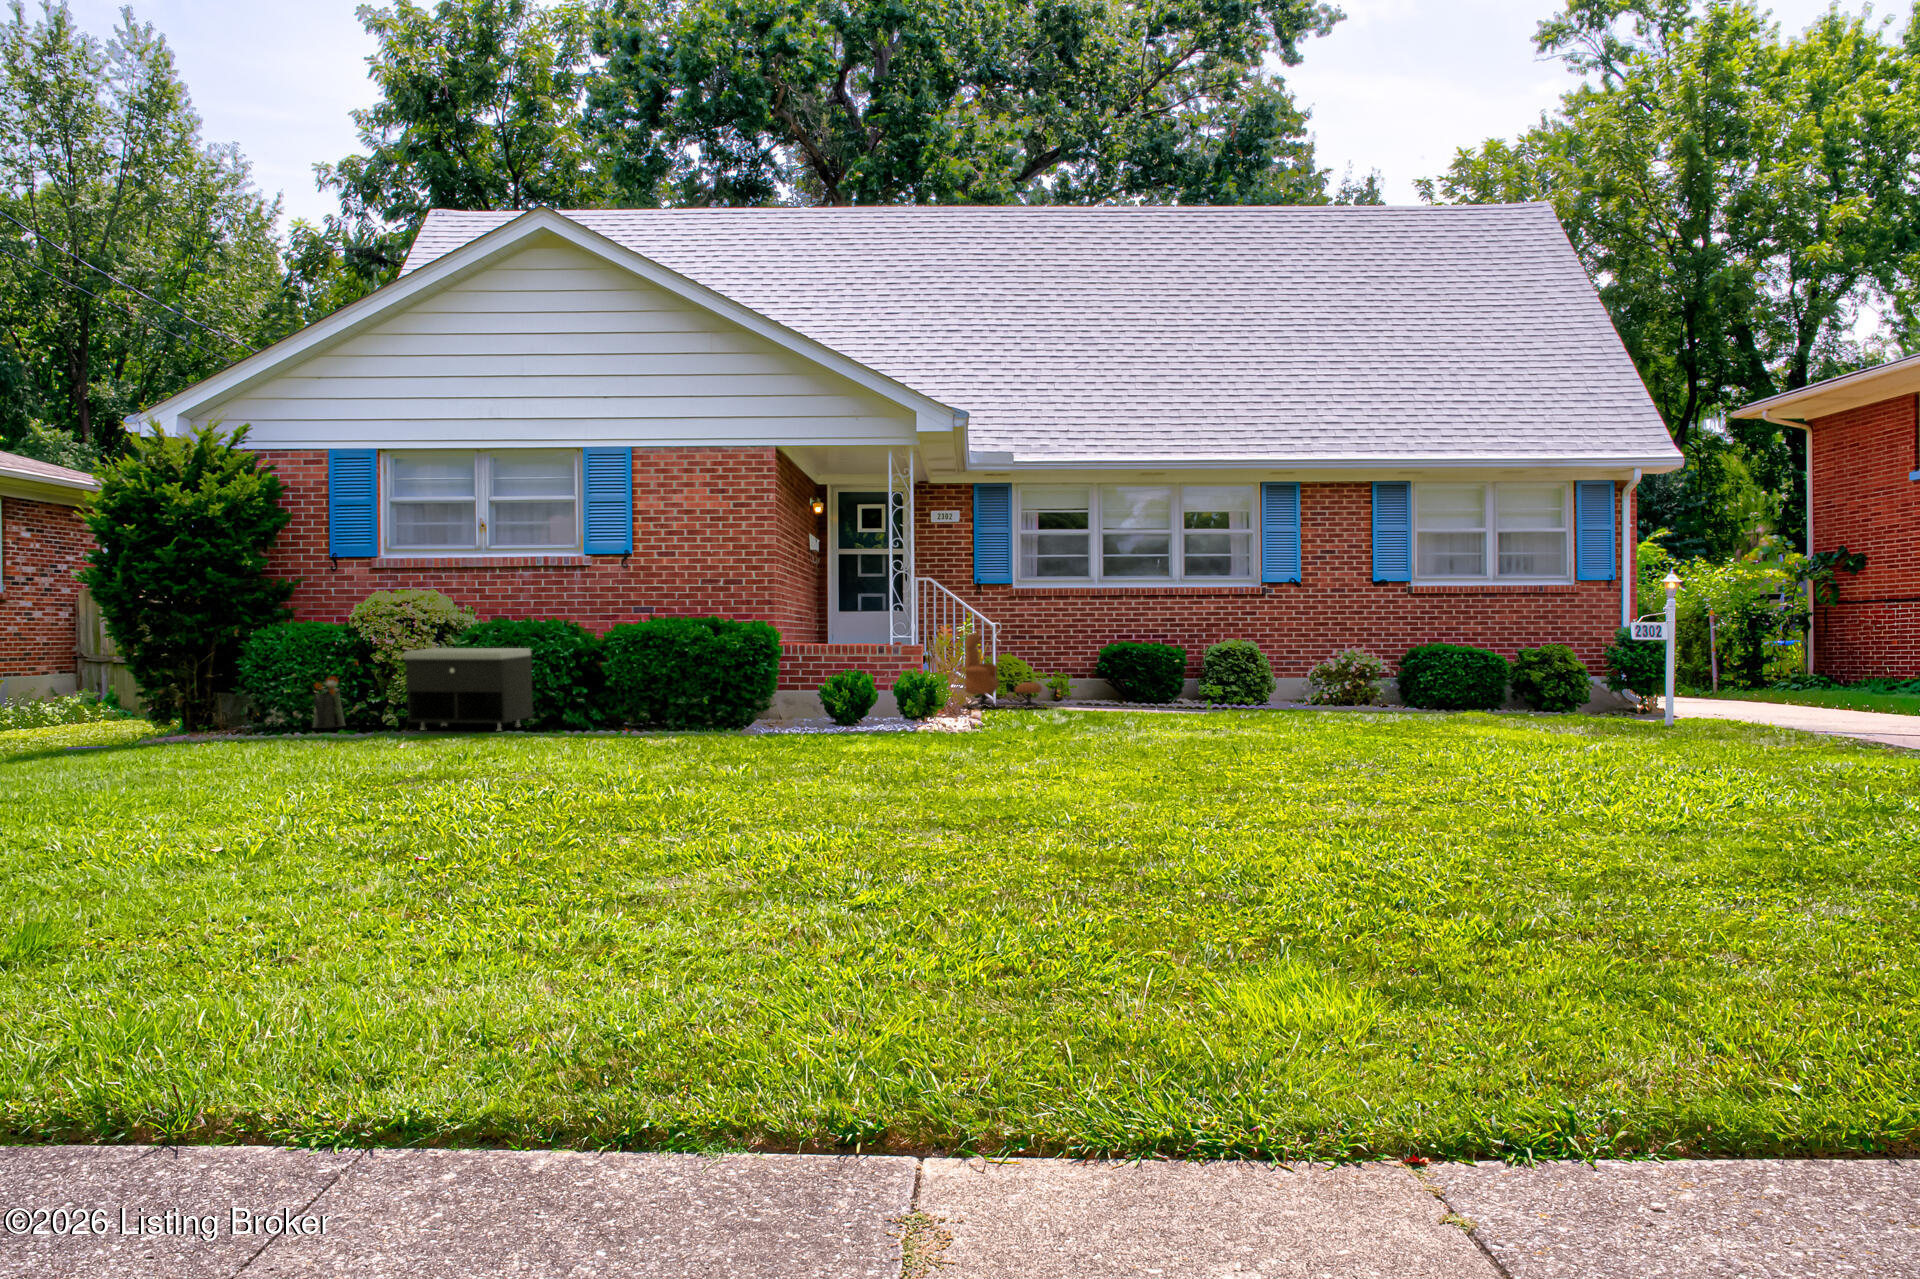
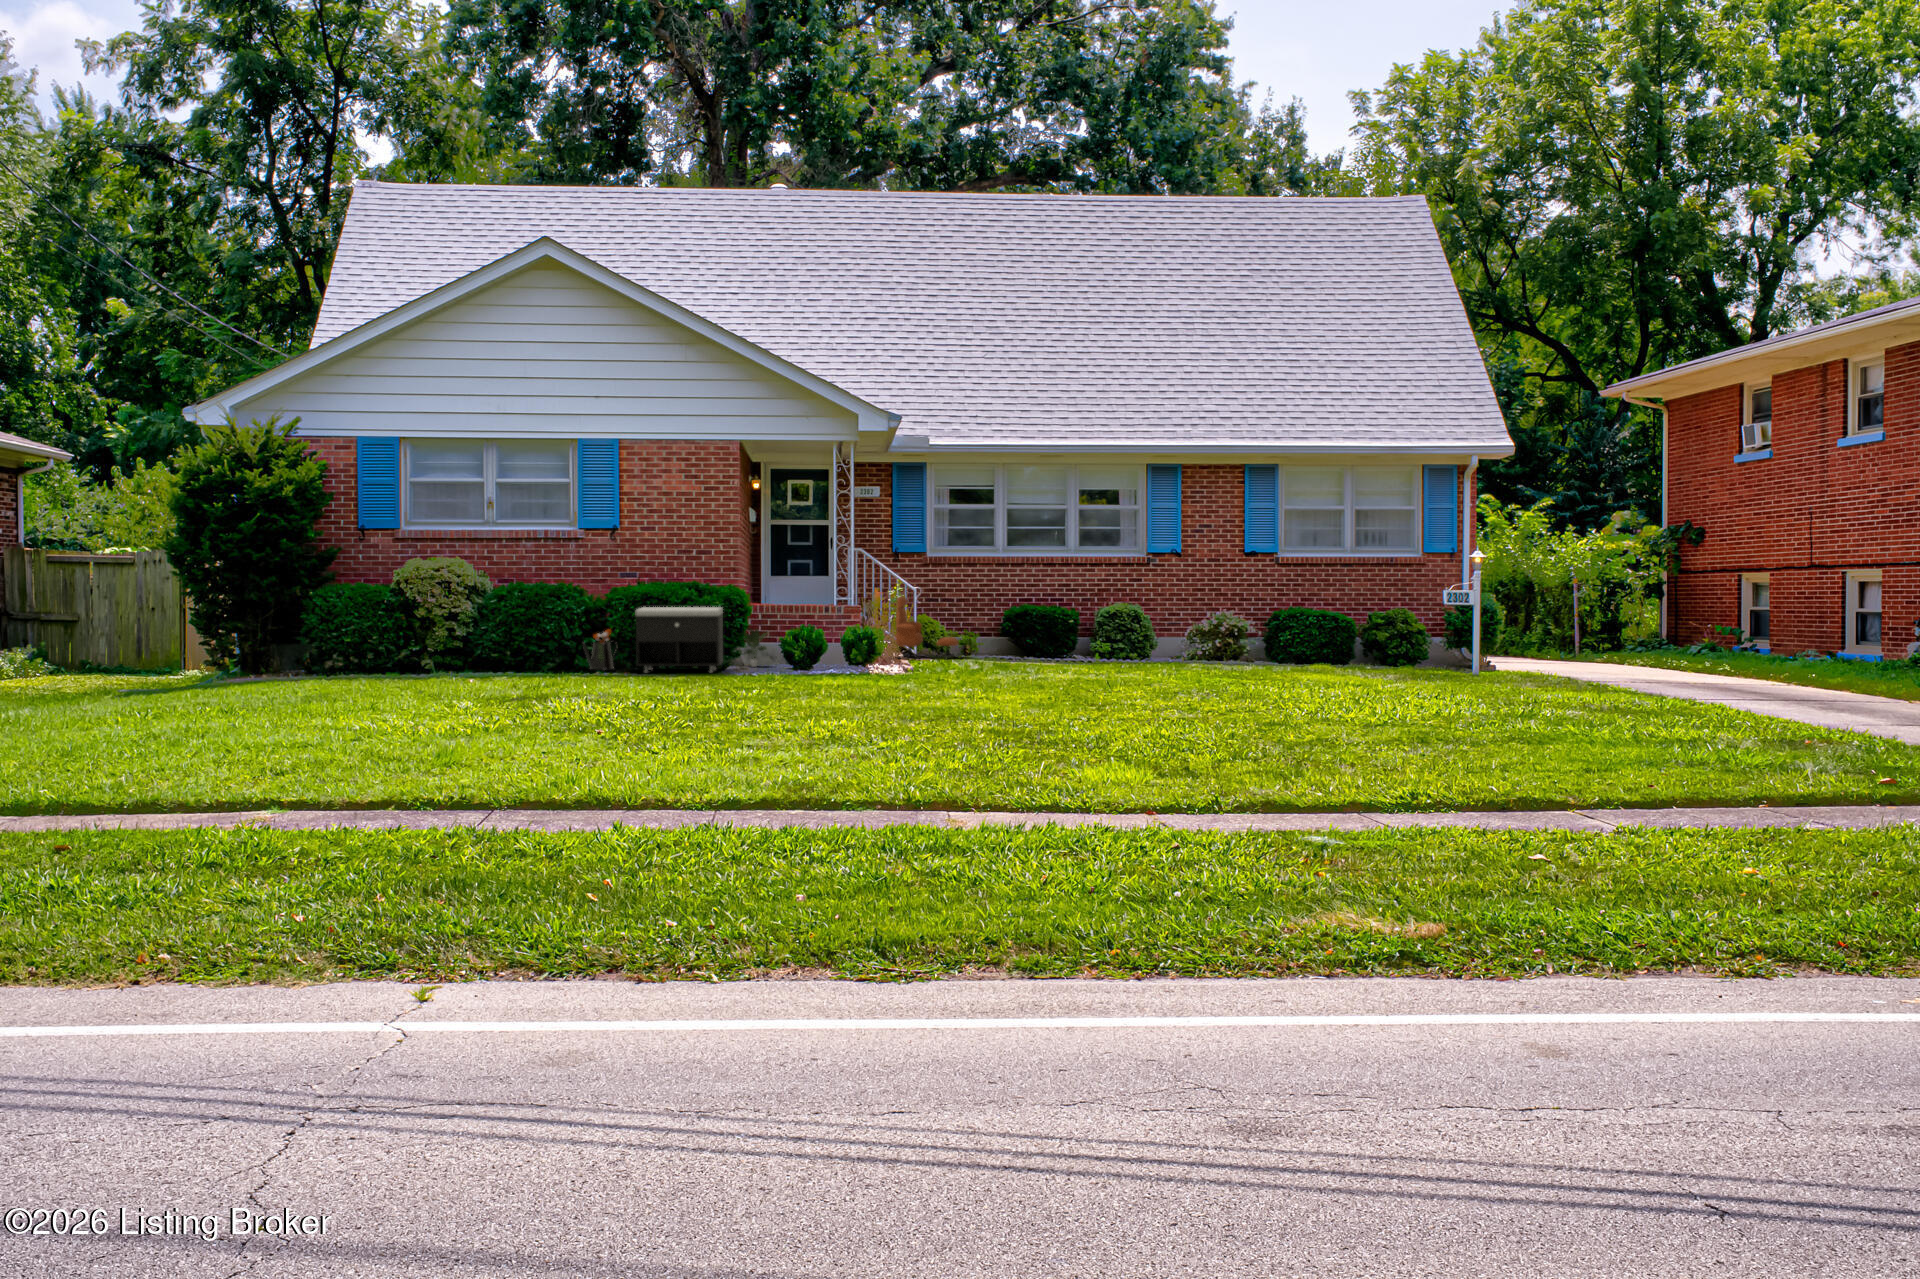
storage bench: present [404,648,533,731] -> present [635,607,723,672]
potted plant: none [769,673,802,722] -> present [745,629,768,667]
watering can: present [313,676,345,728] -> present [583,629,613,670]

